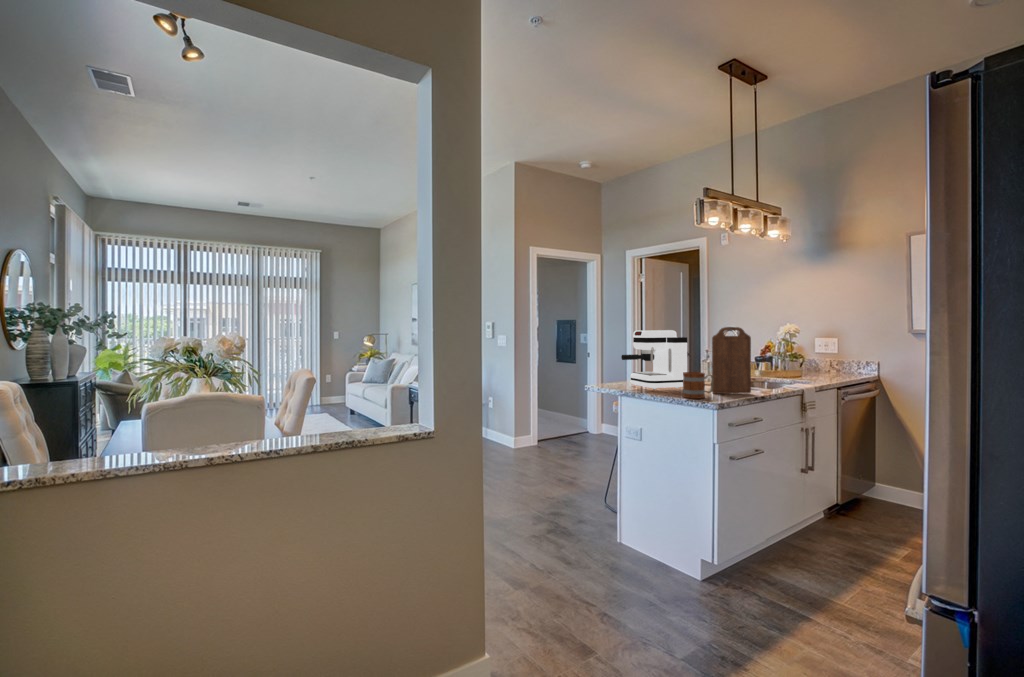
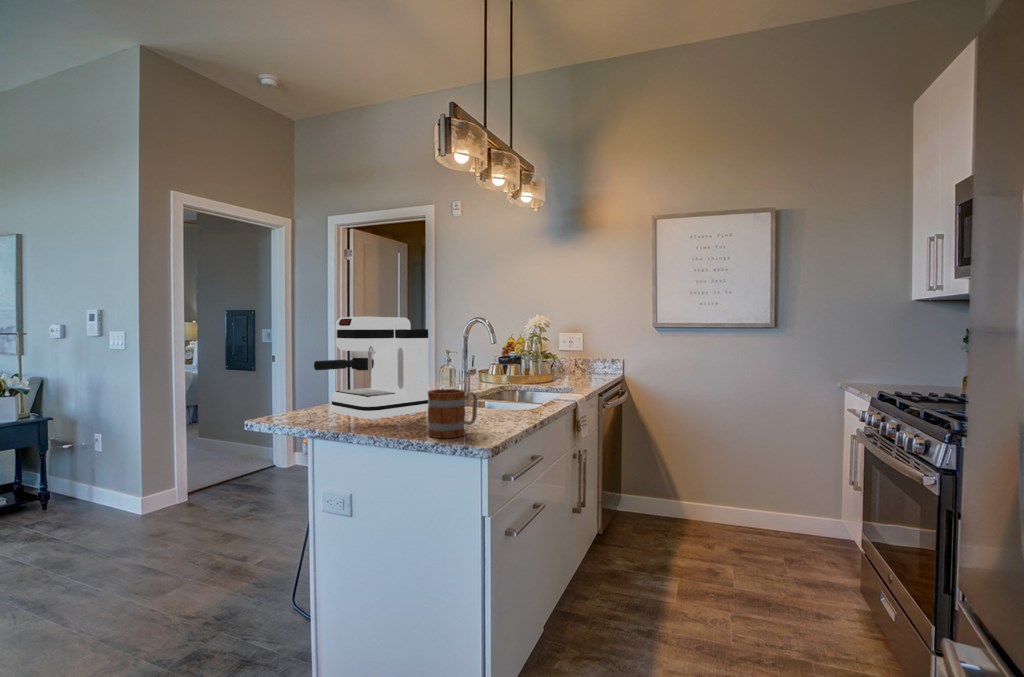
cutting board: present [712,327,751,394] -> none [470,313,524,422]

